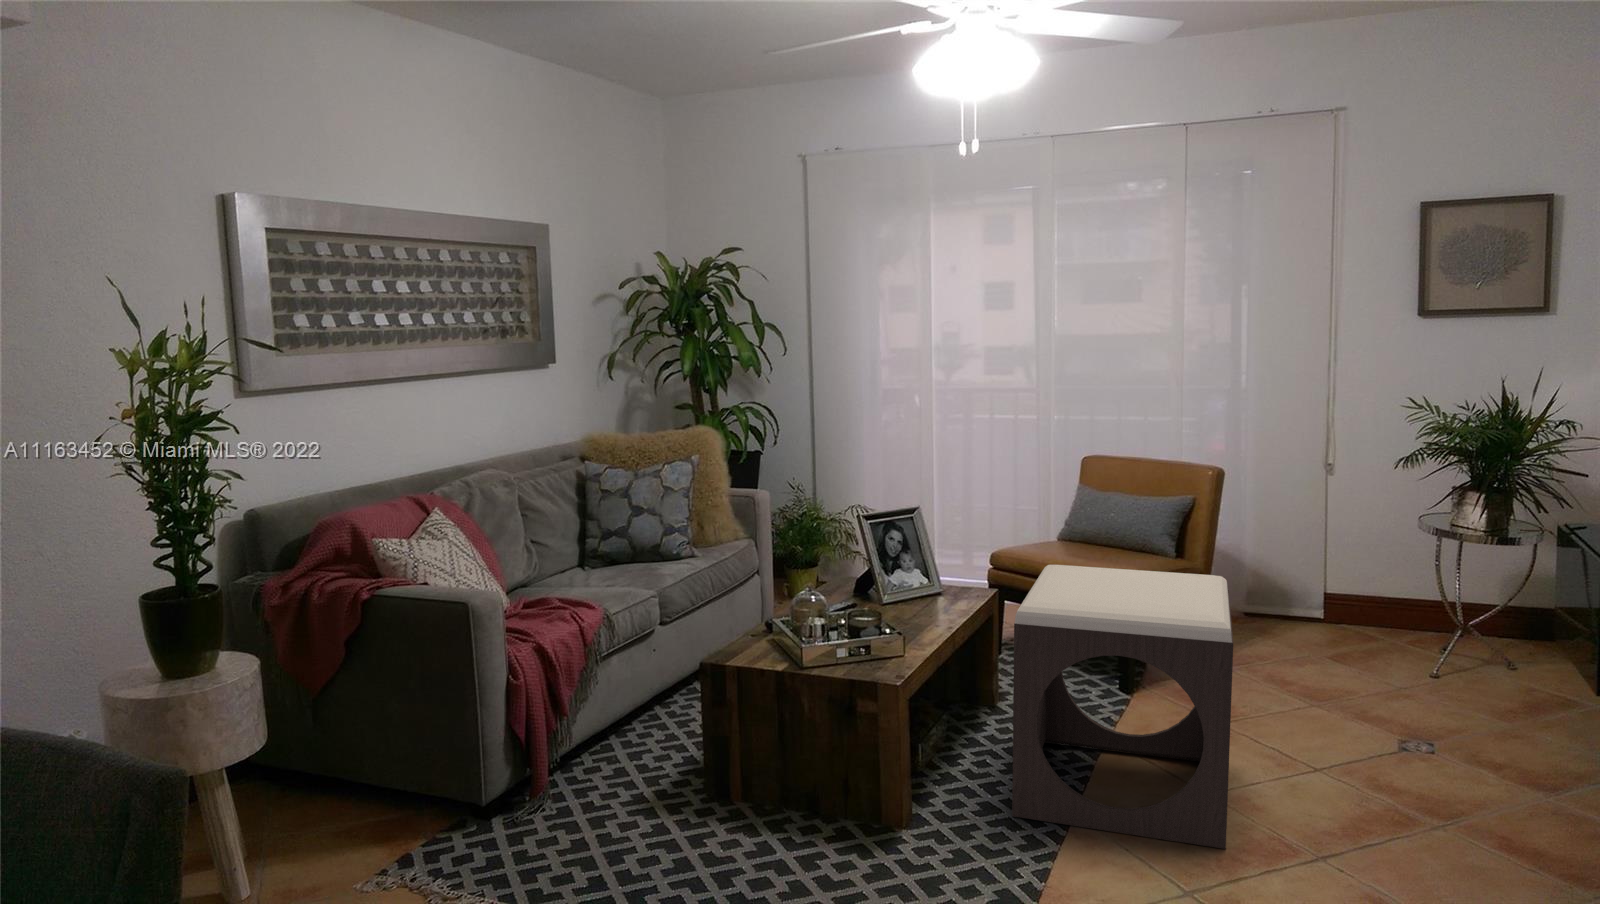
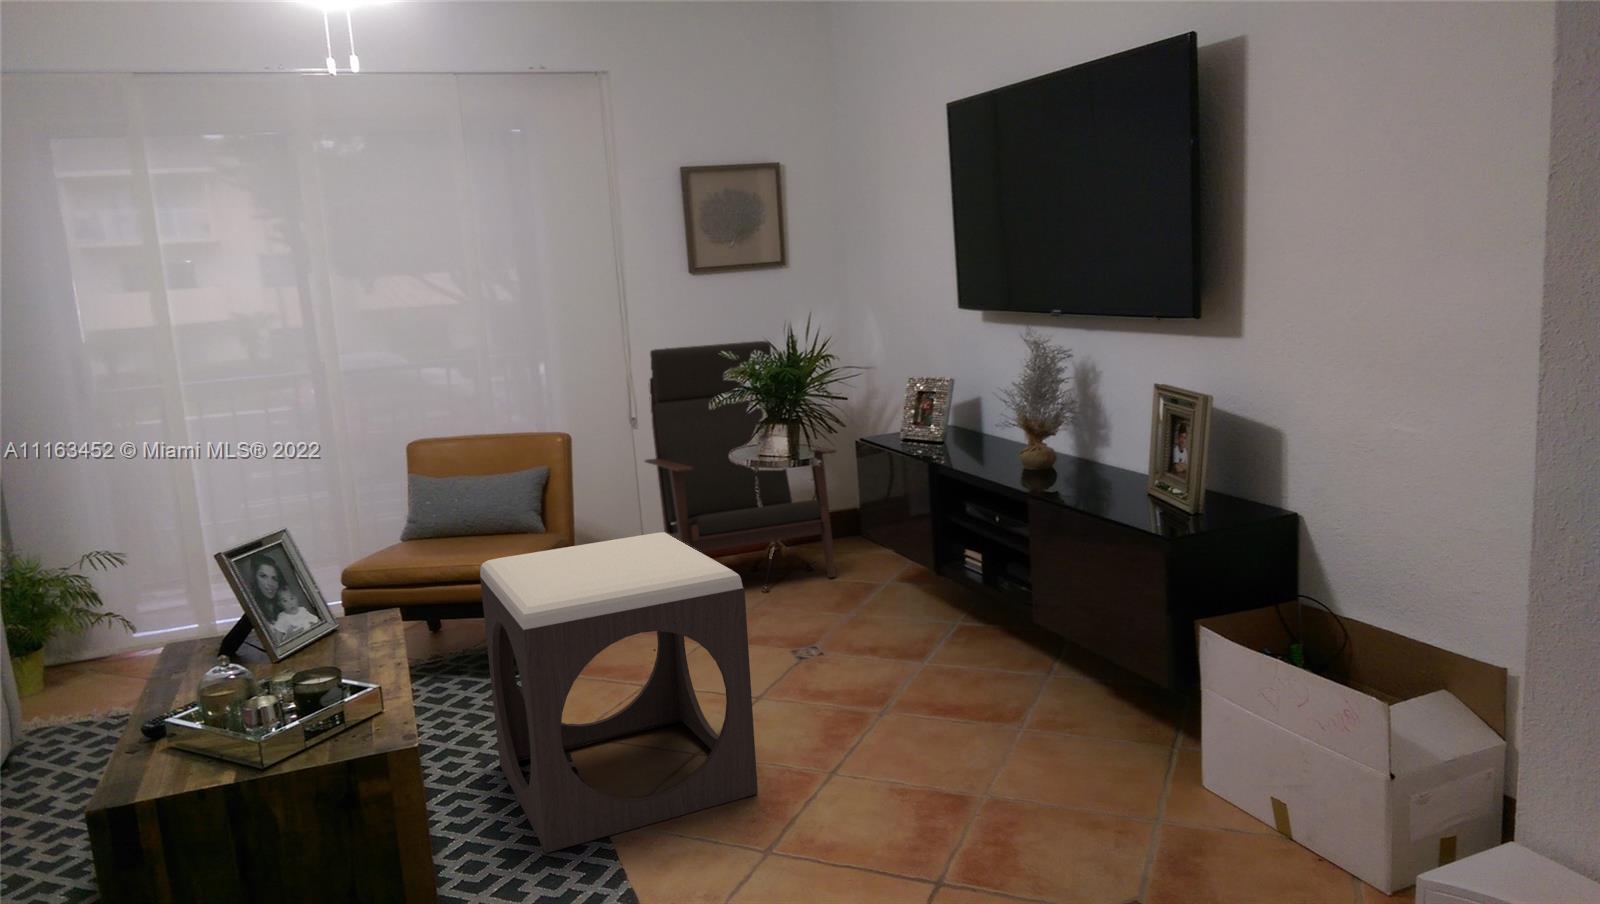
lounge chair: none [1335,396,1560,686] -> present [645,341,837,577]

